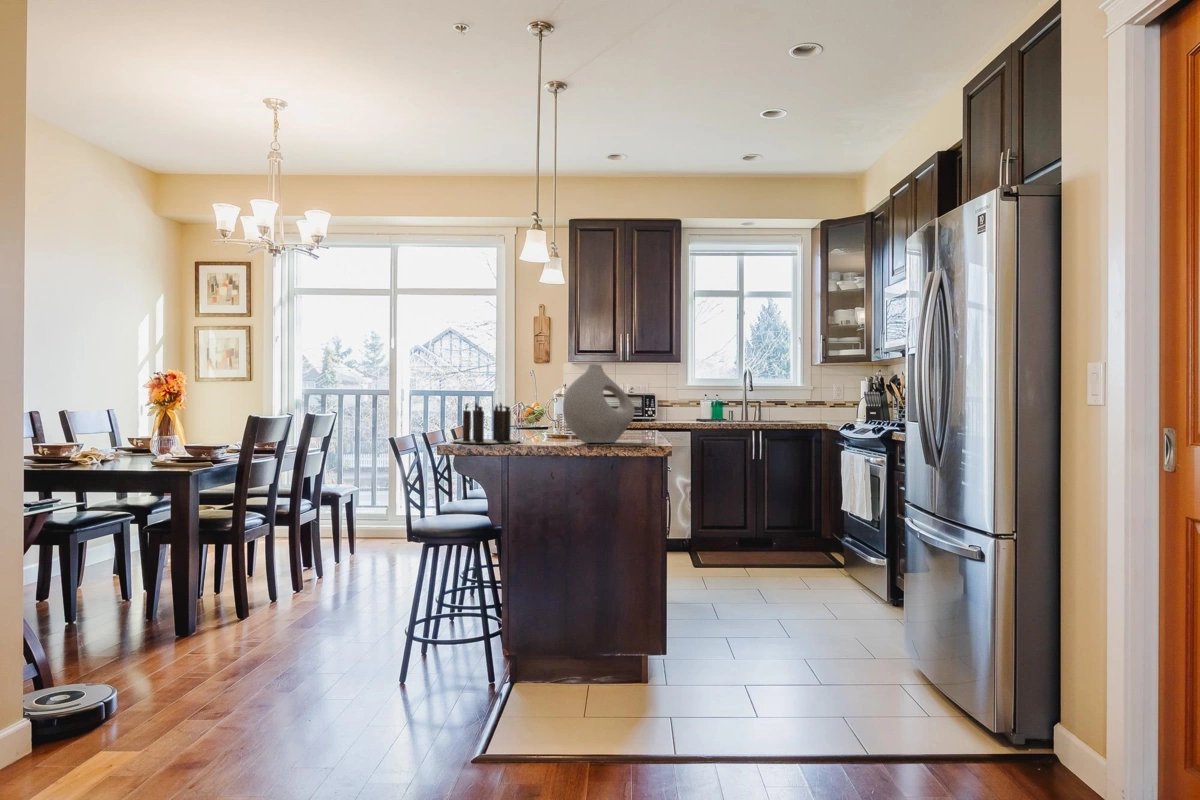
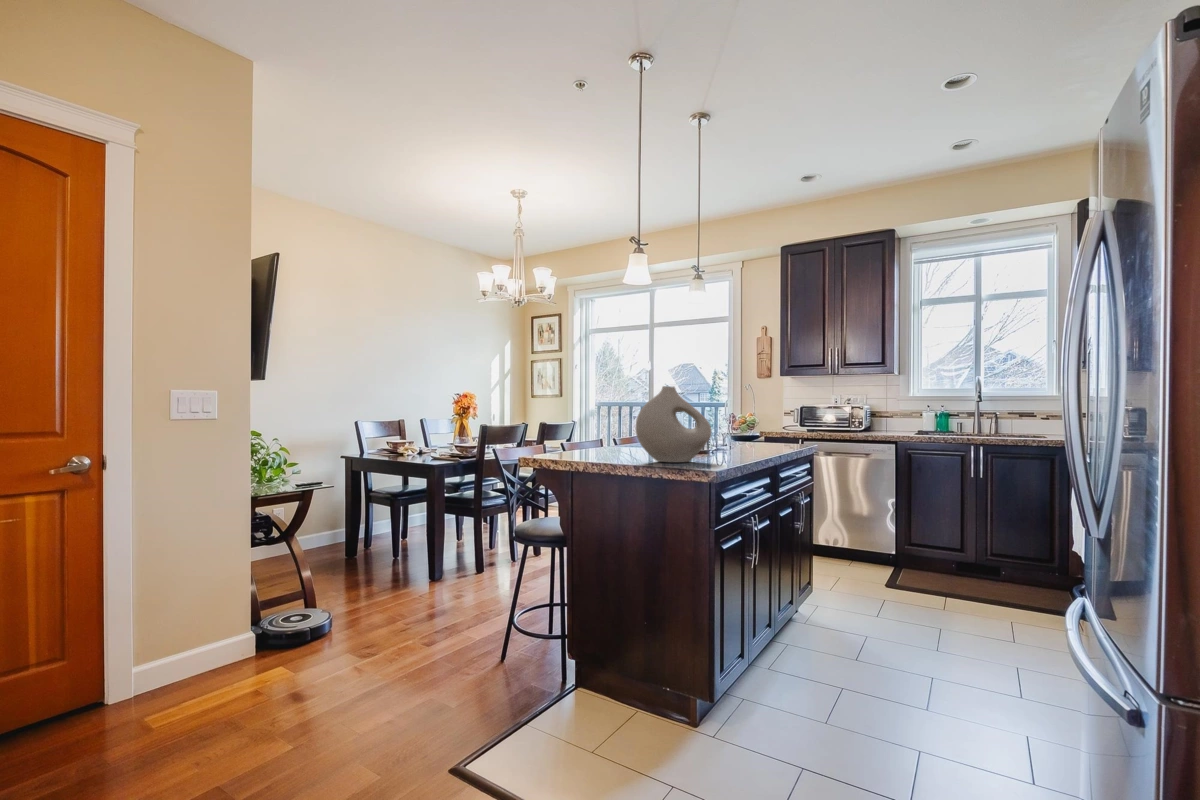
candle: present [453,403,518,443] -> none [554,421,631,458]

